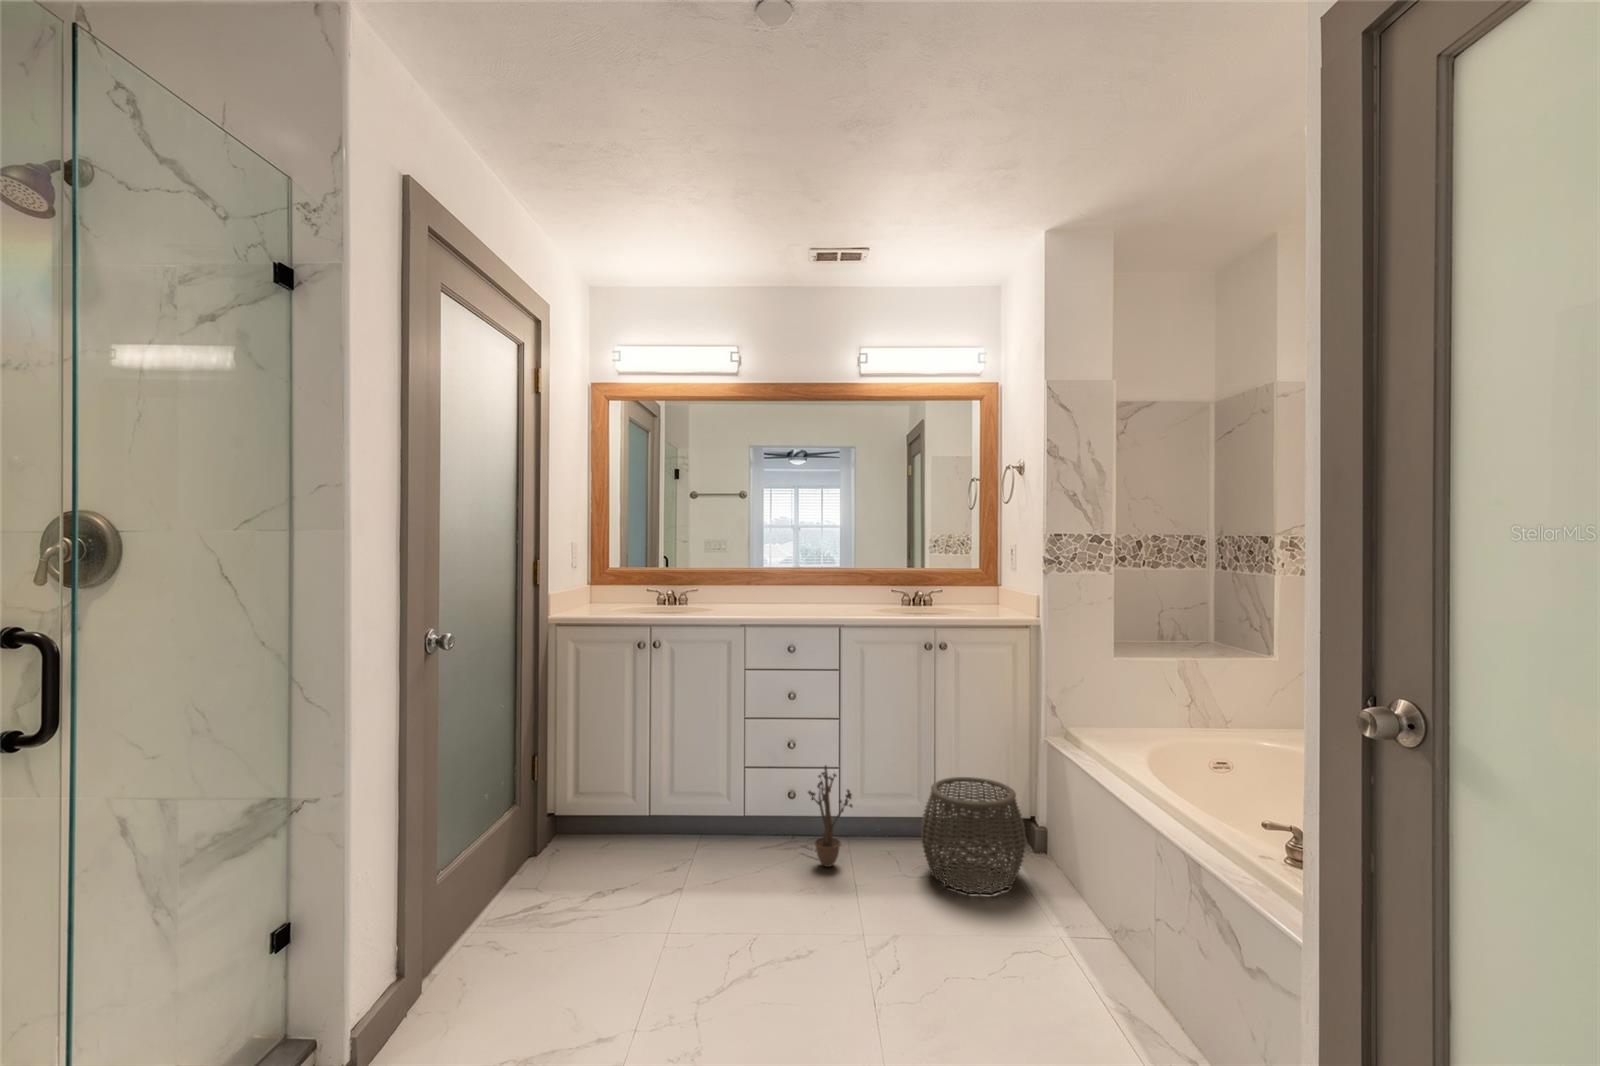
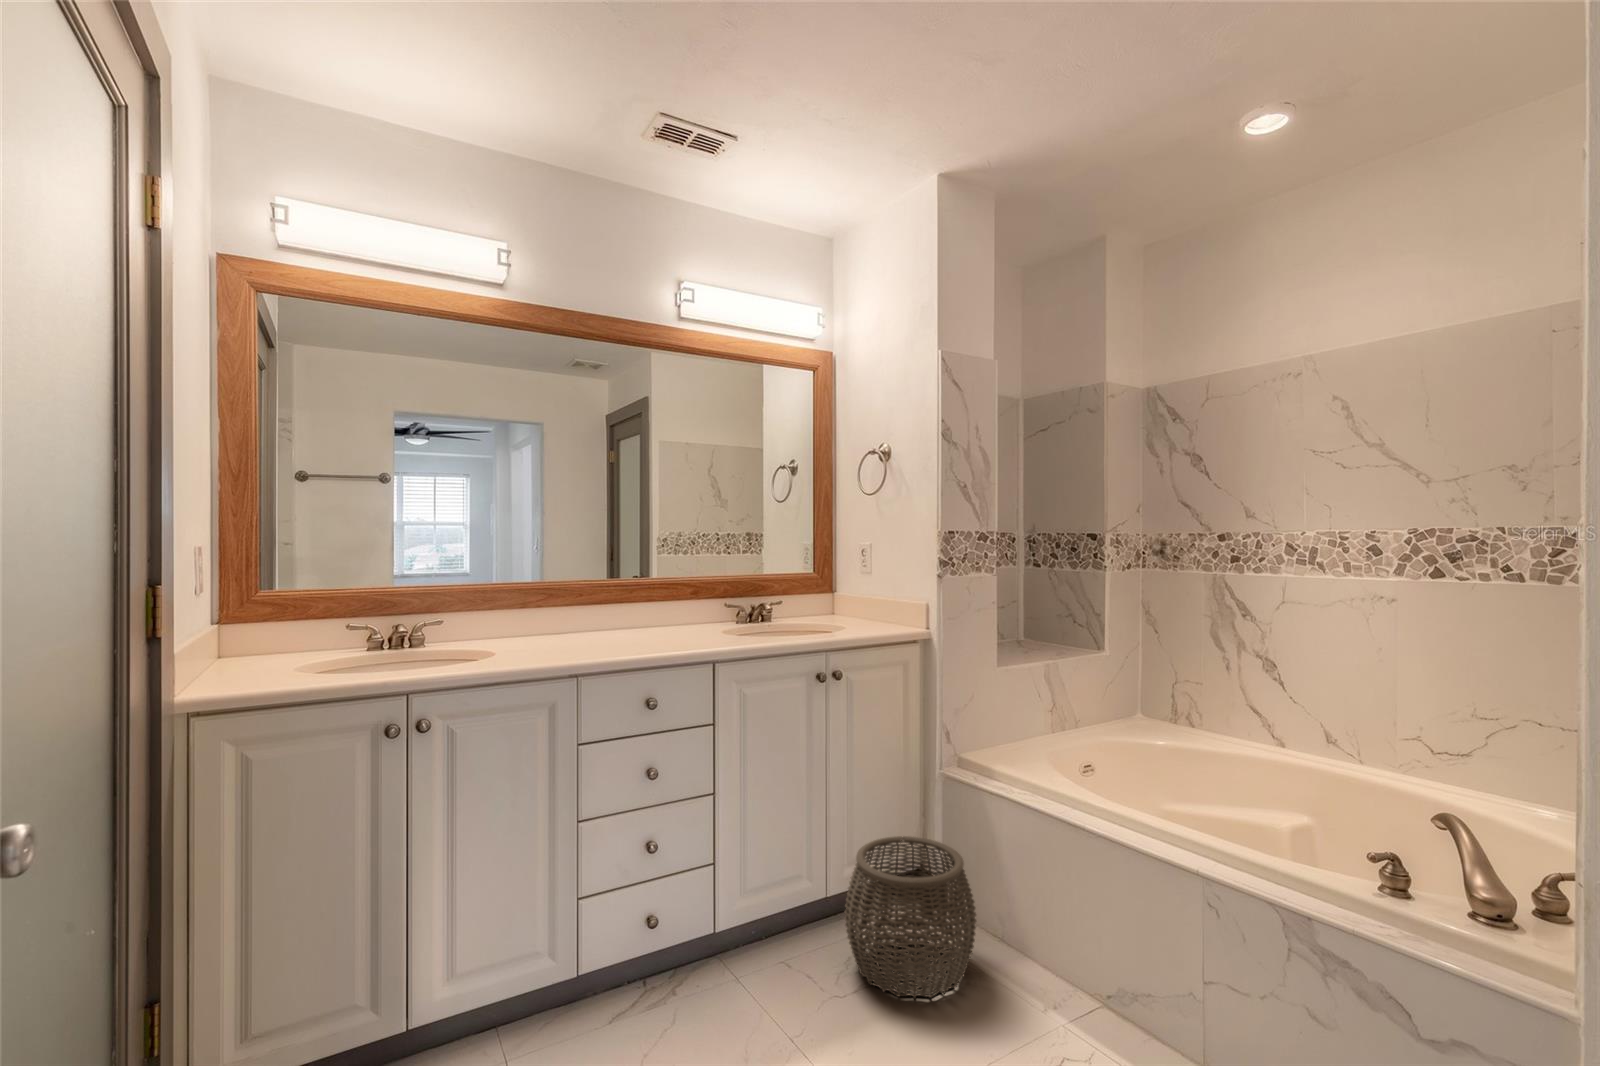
decorative plant: present [802,766,852,867] -> none [675,871,776,1022]

